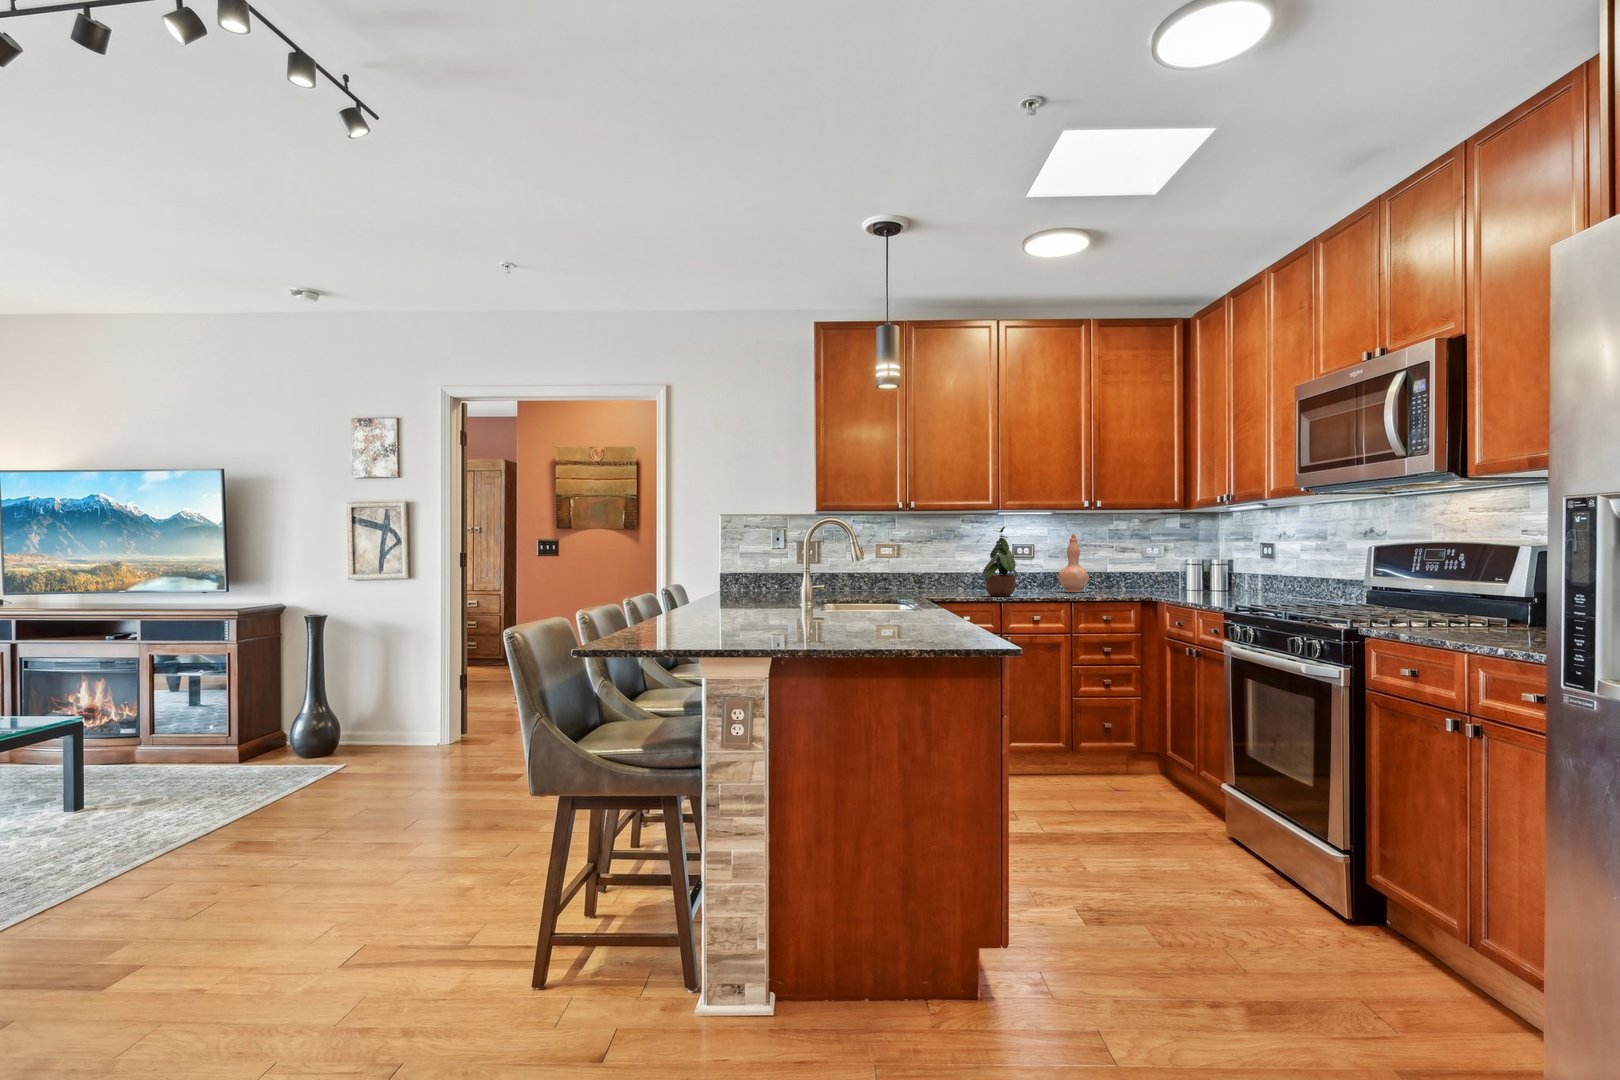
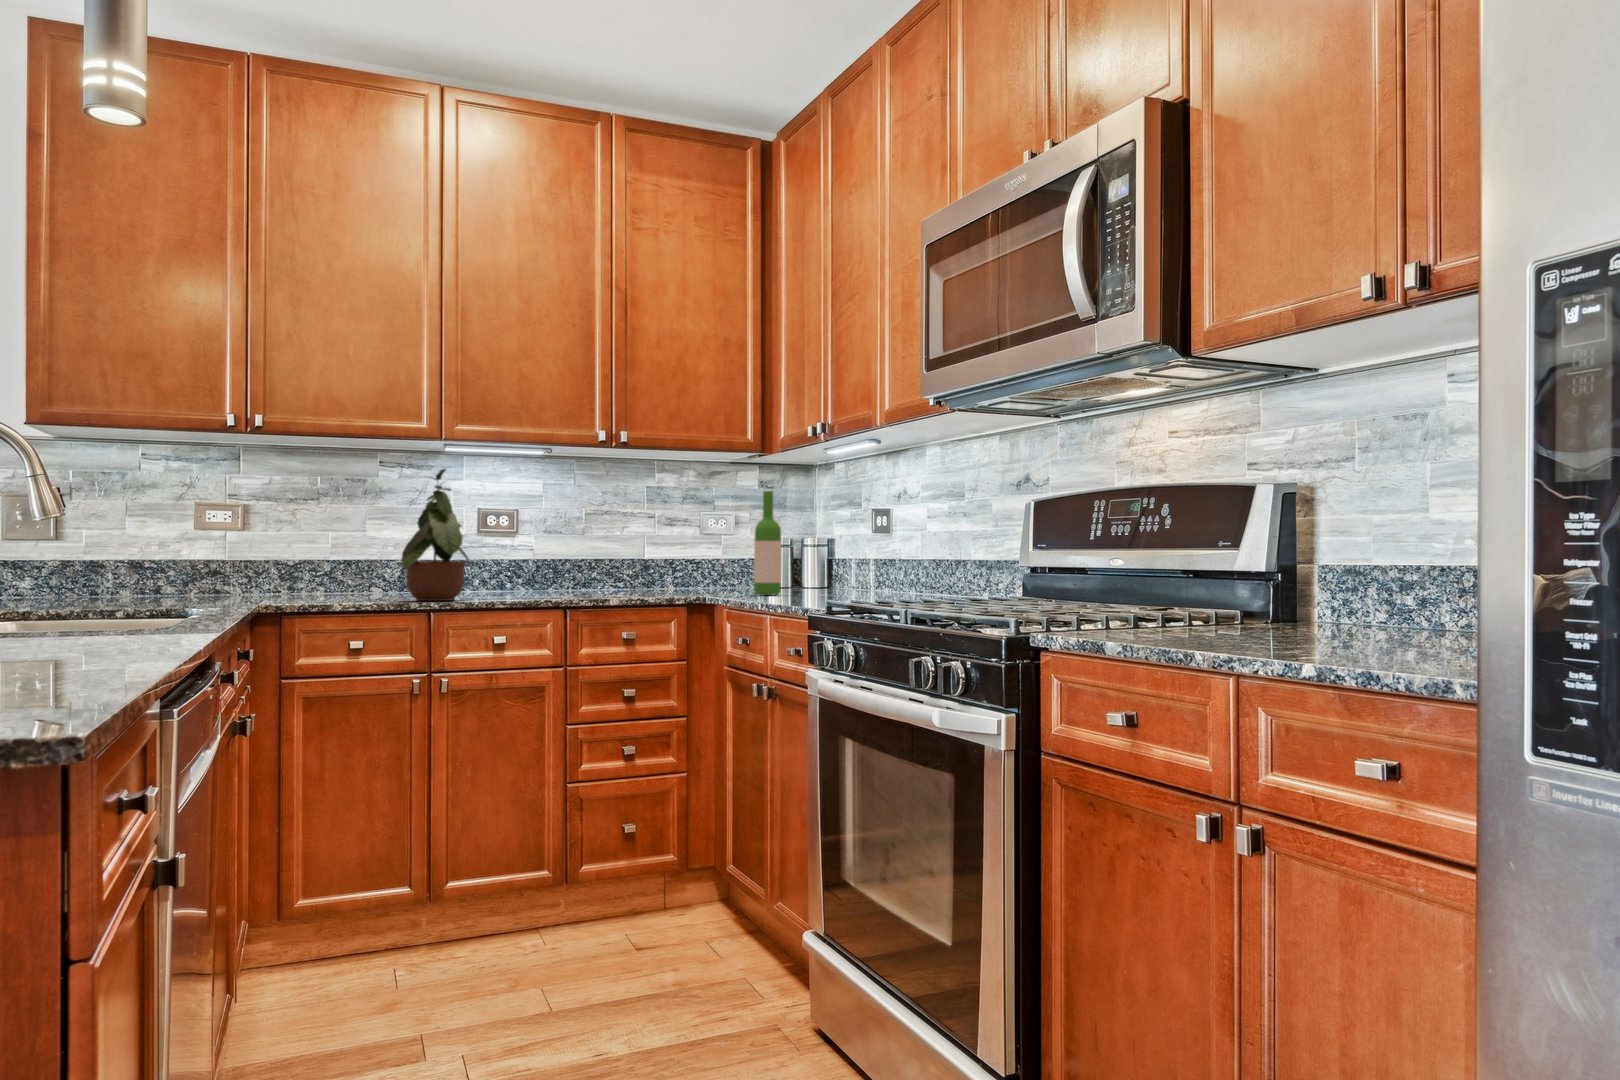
vase: present [1058,534,1089,592] -> none [558,492,611,594]
wine bottle: none [1182,534,1199,596] -> present [754,491,781,595]

